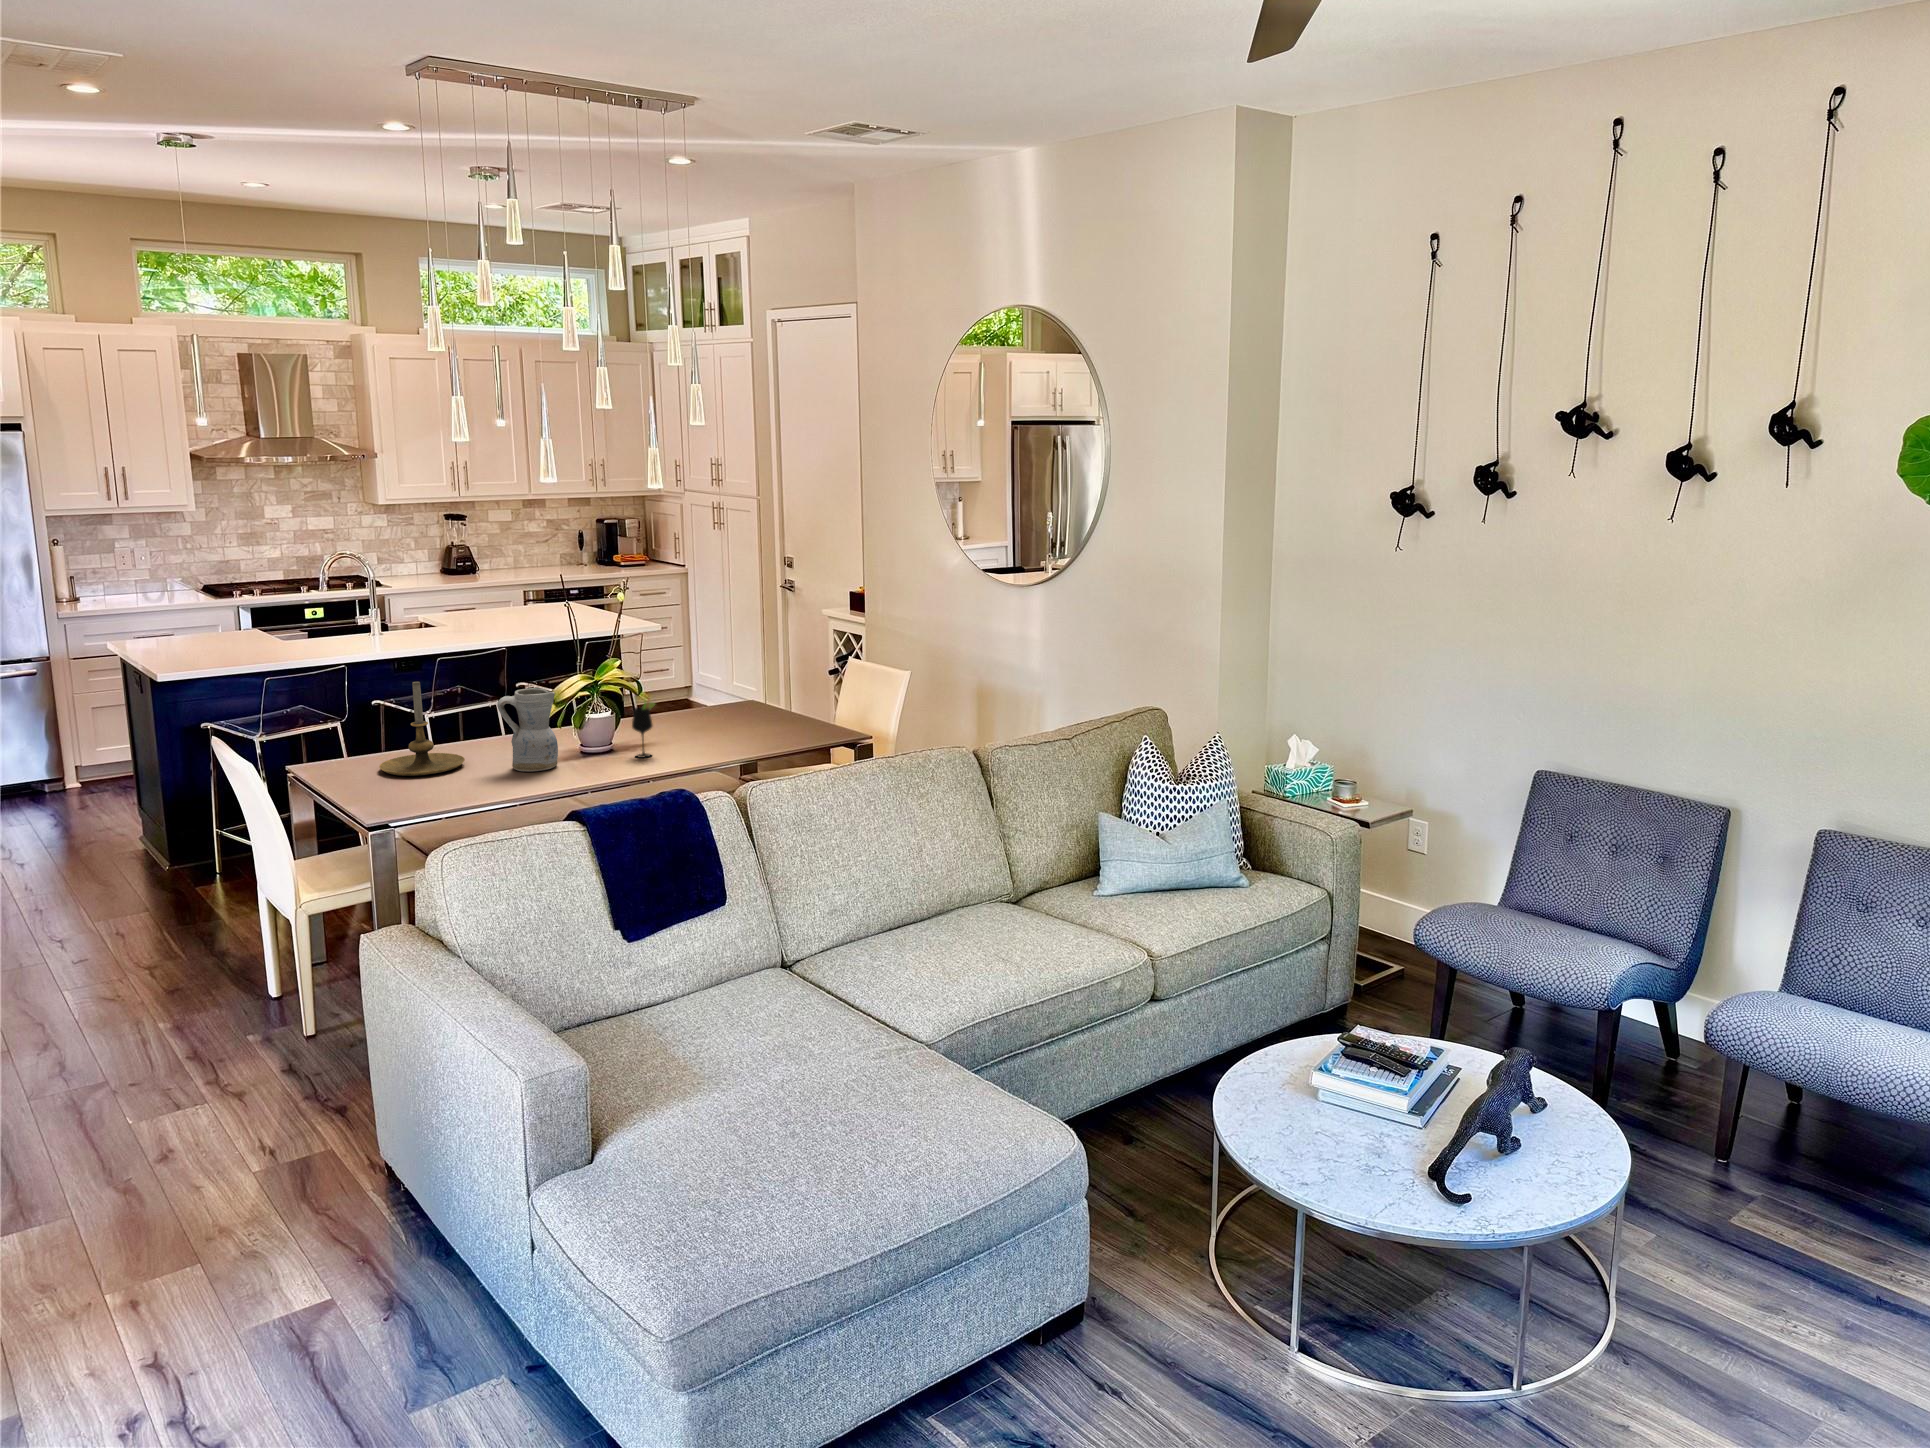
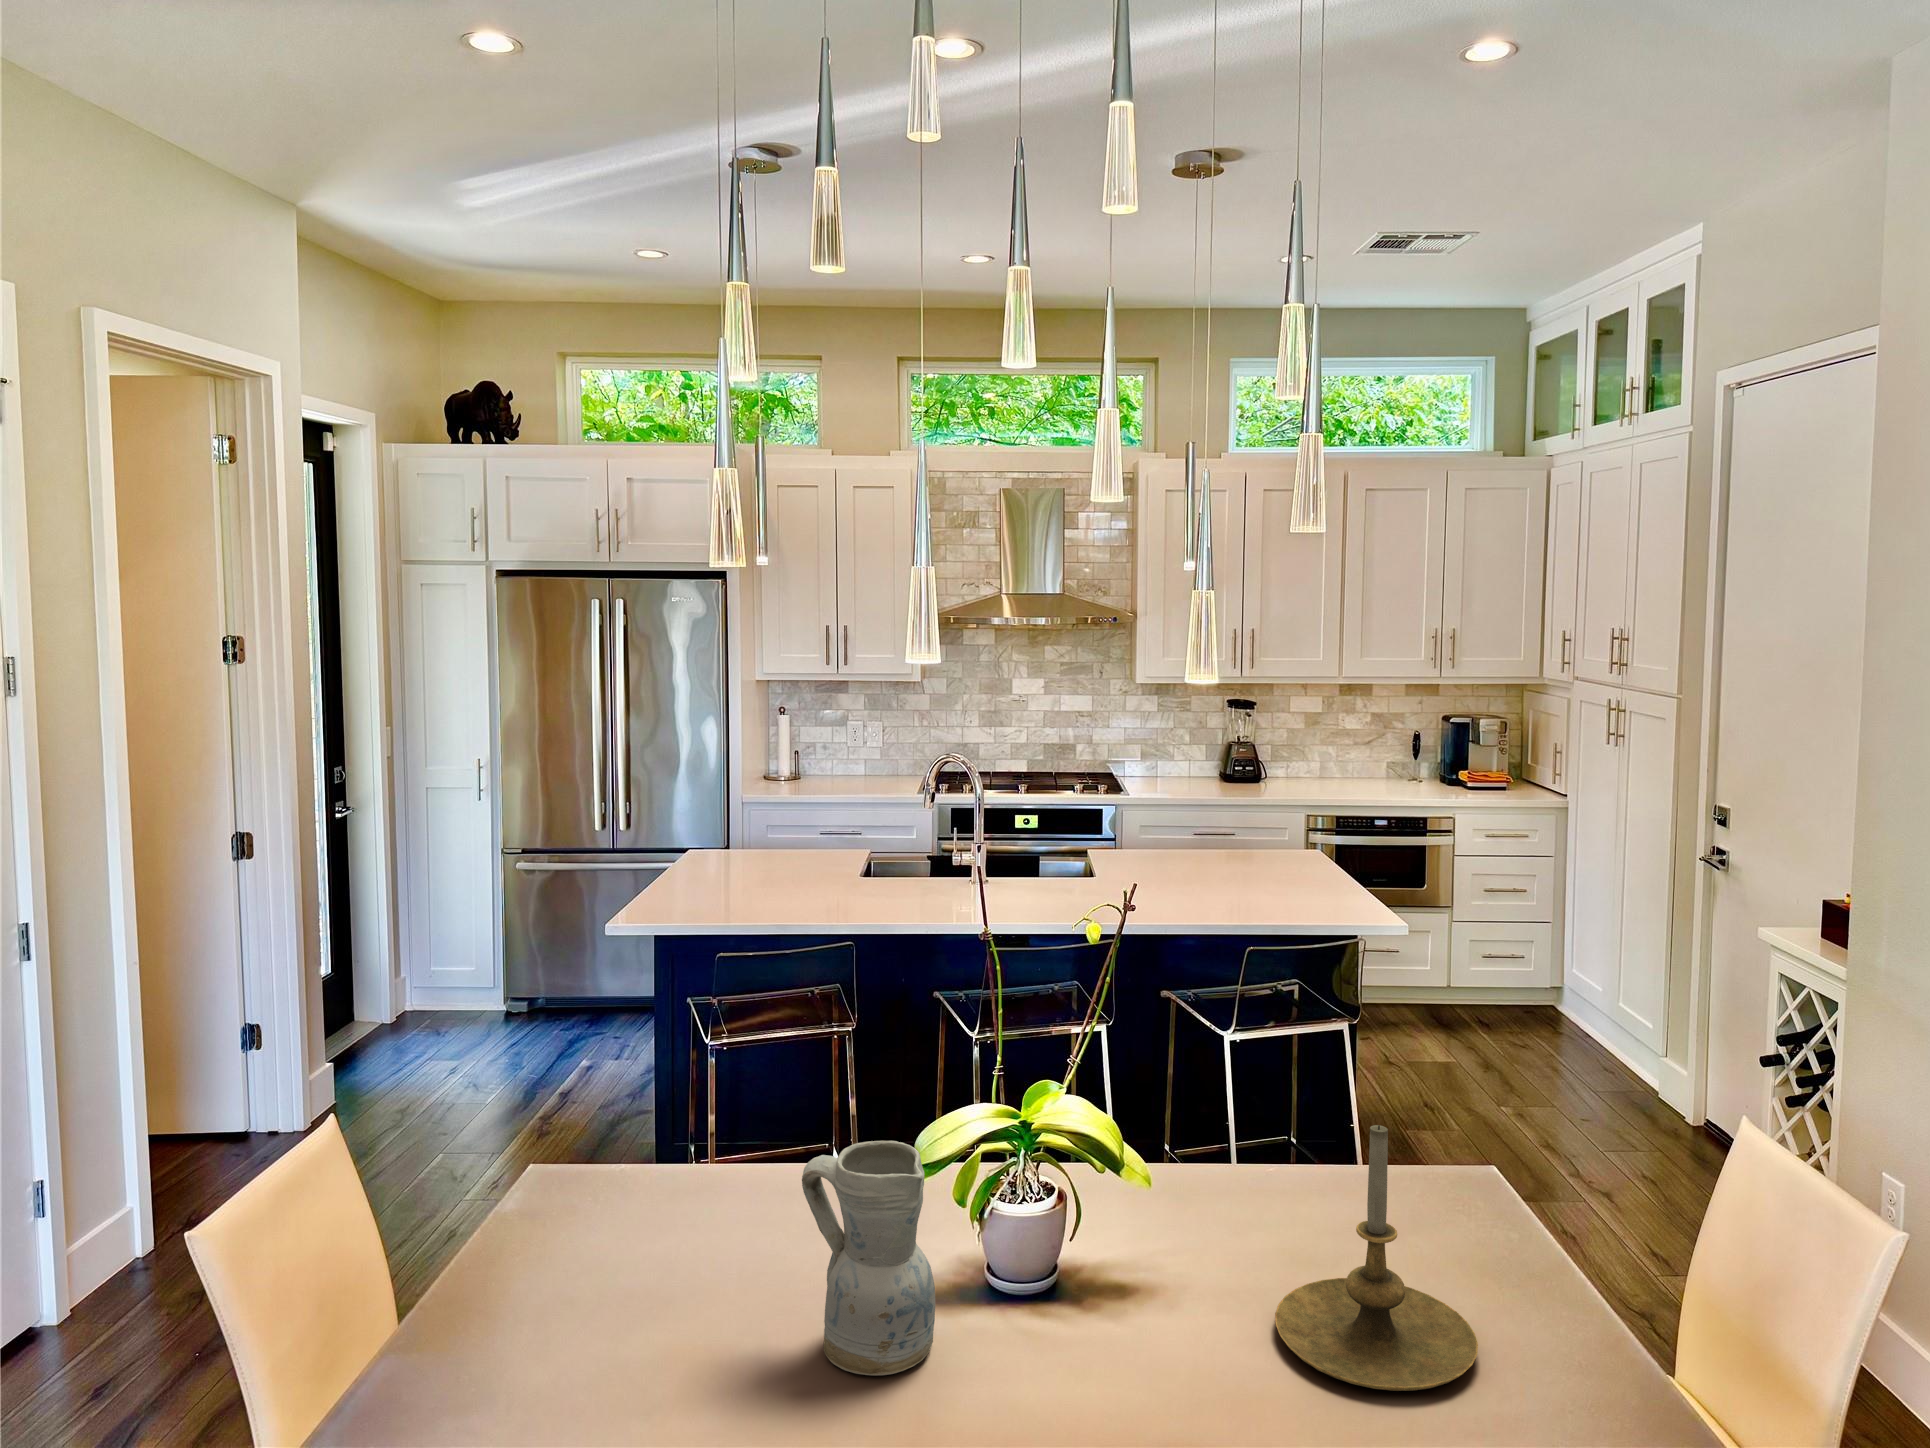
candle holder: present [379,682,465,776] -> present [1275,1125,1478,1391]
wine glass: present [632,698,655,758] -> none [1126,1234,1191,1399]

